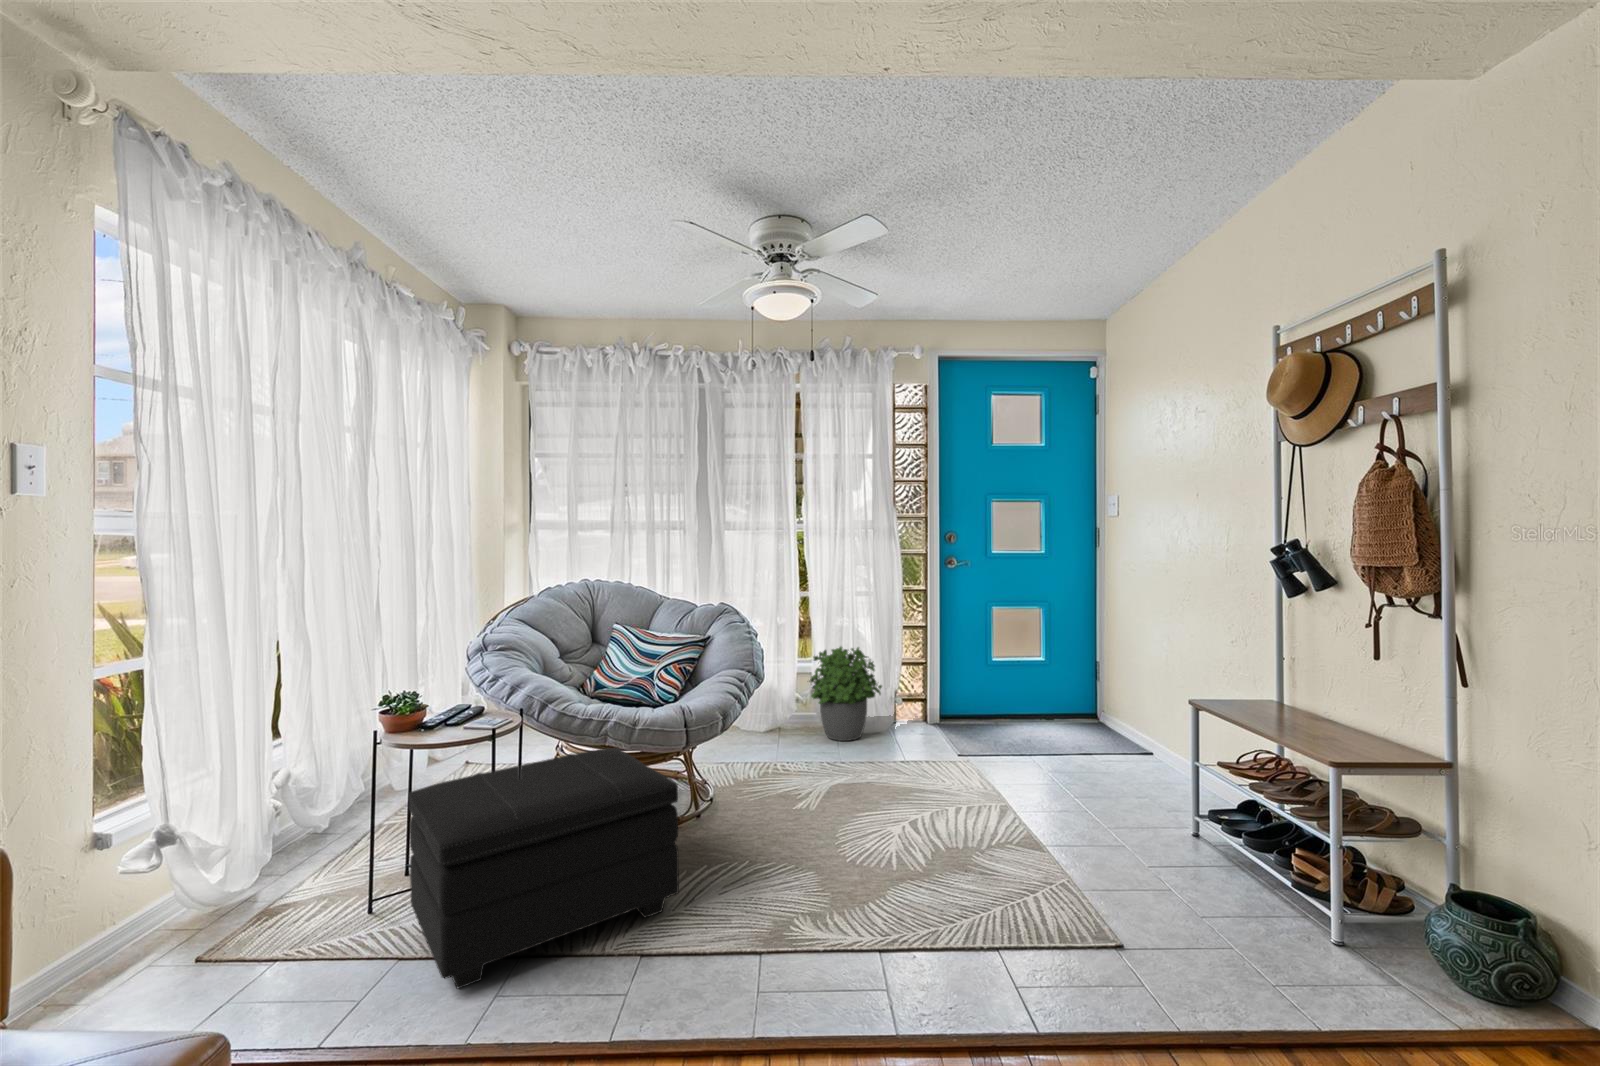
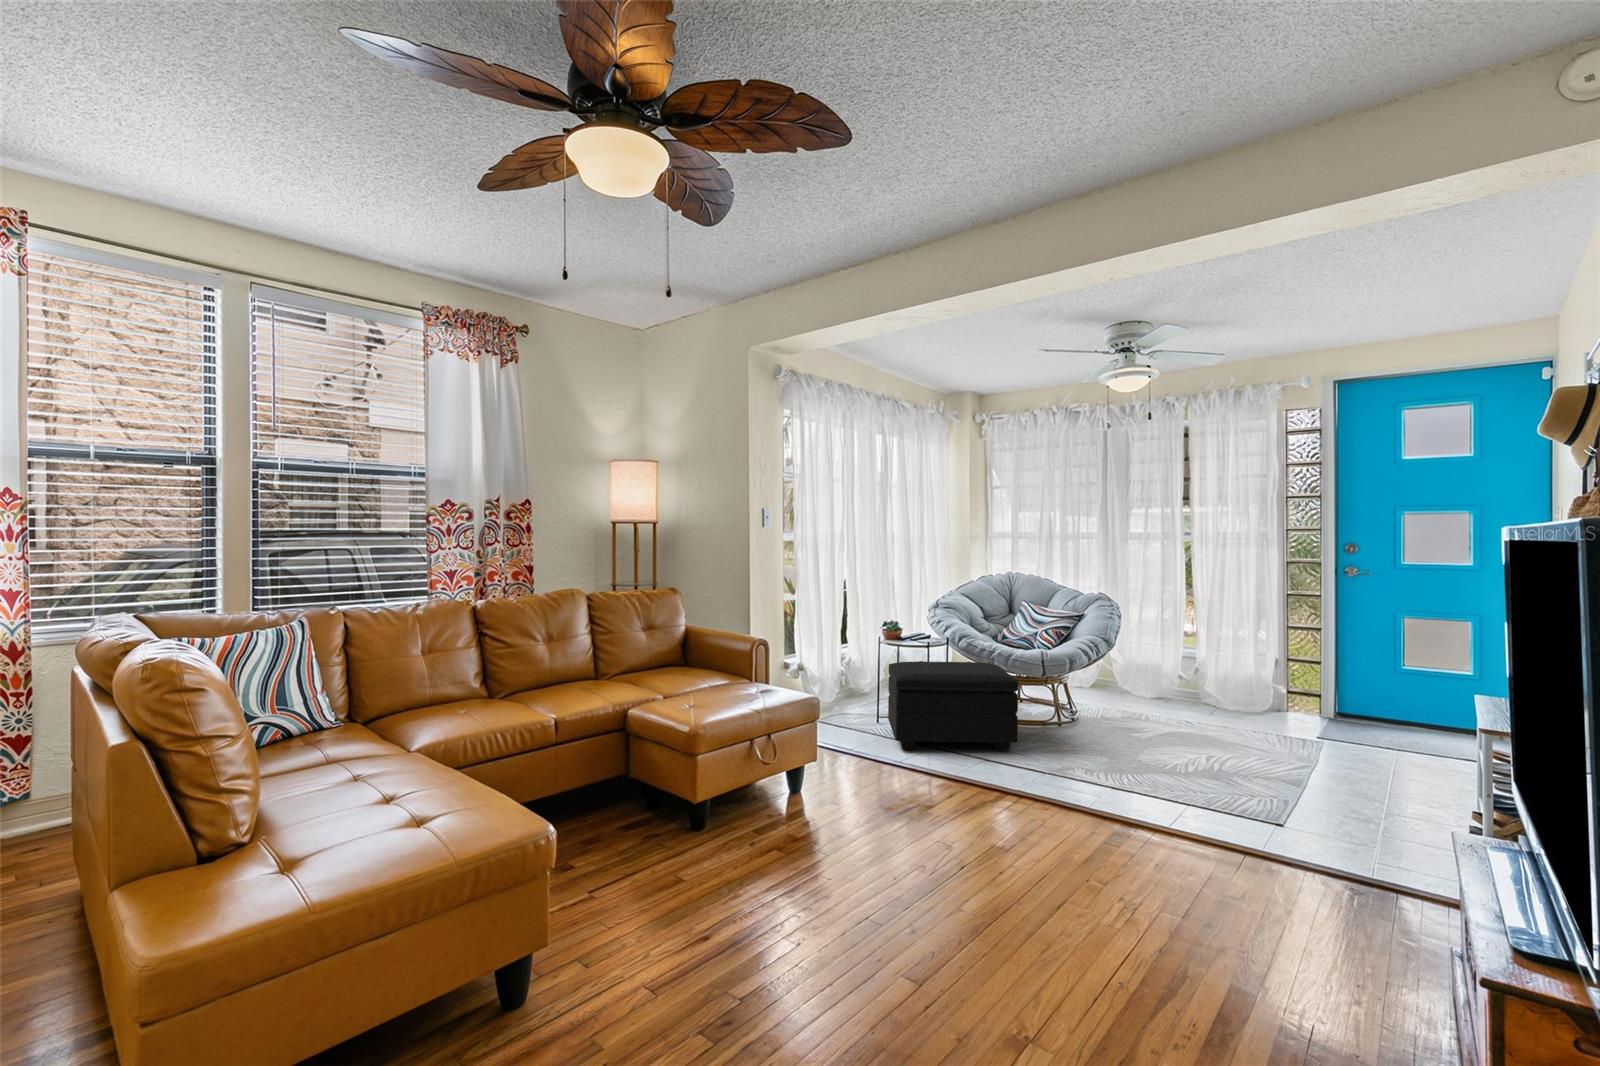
potted plant: present [809,647,882,741] -> none [1178,635,1244,713]

